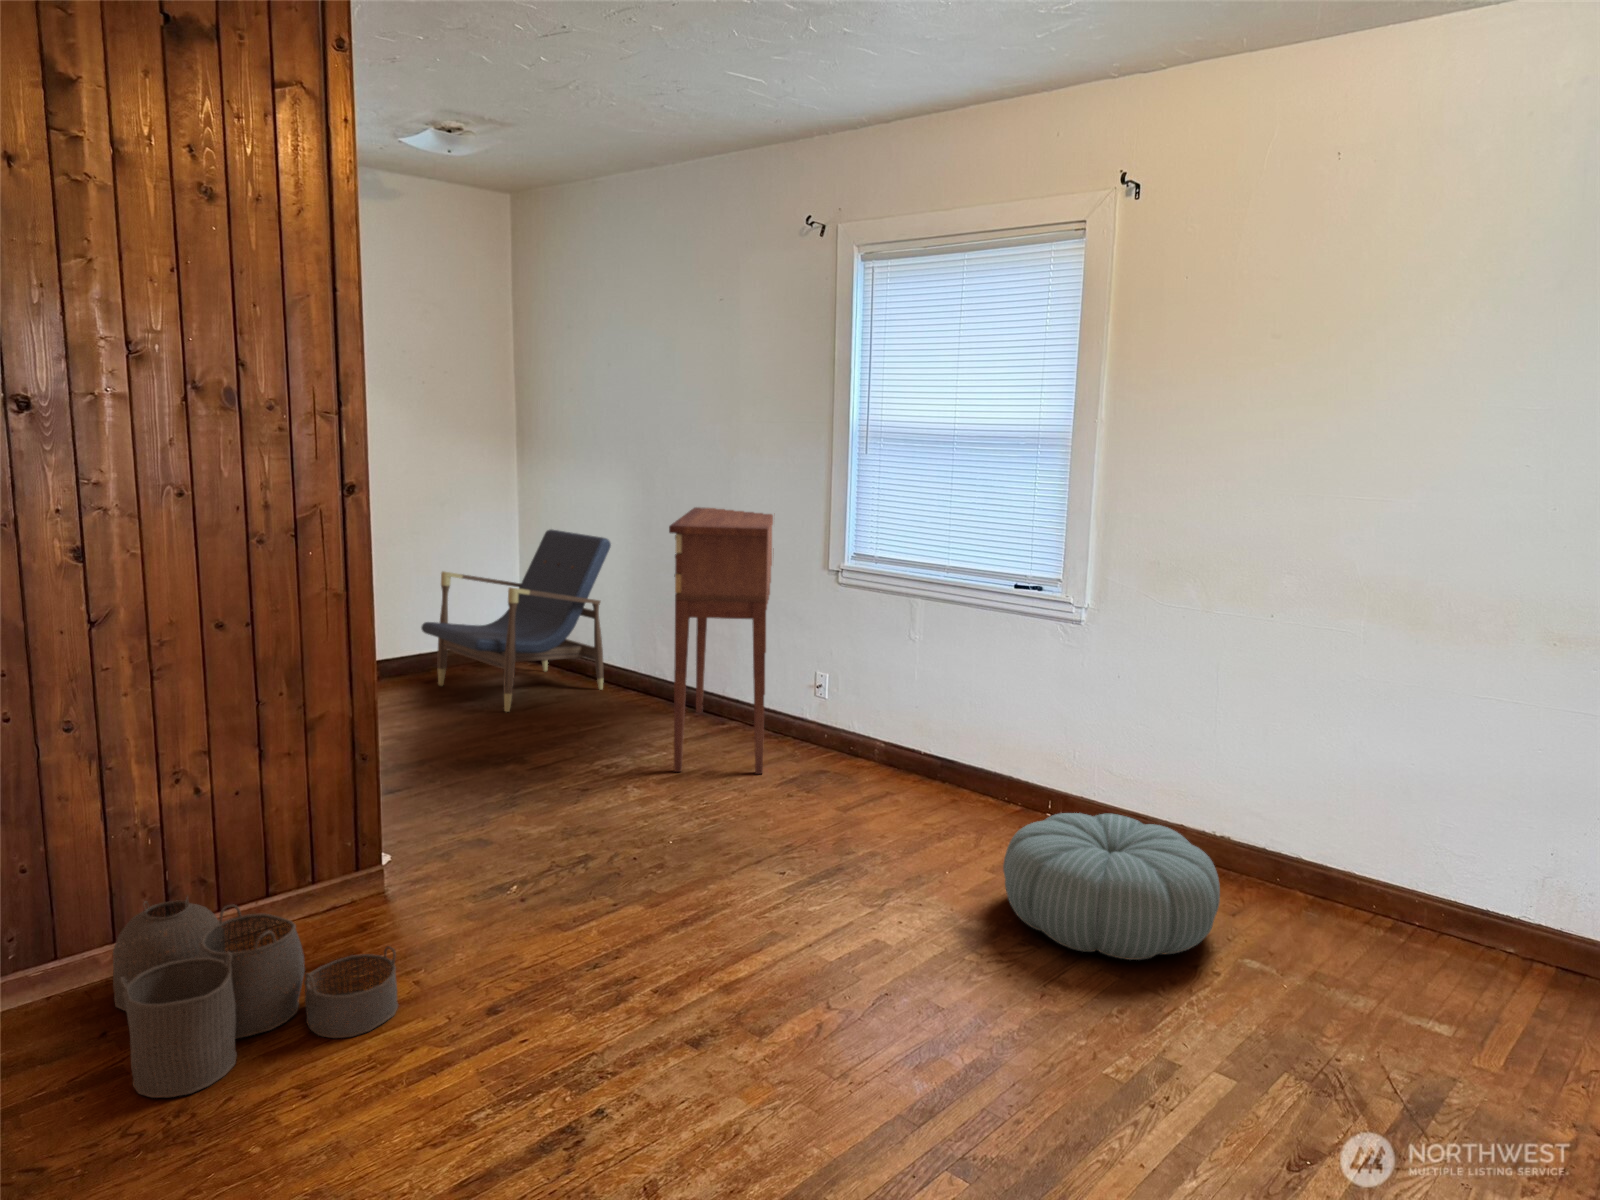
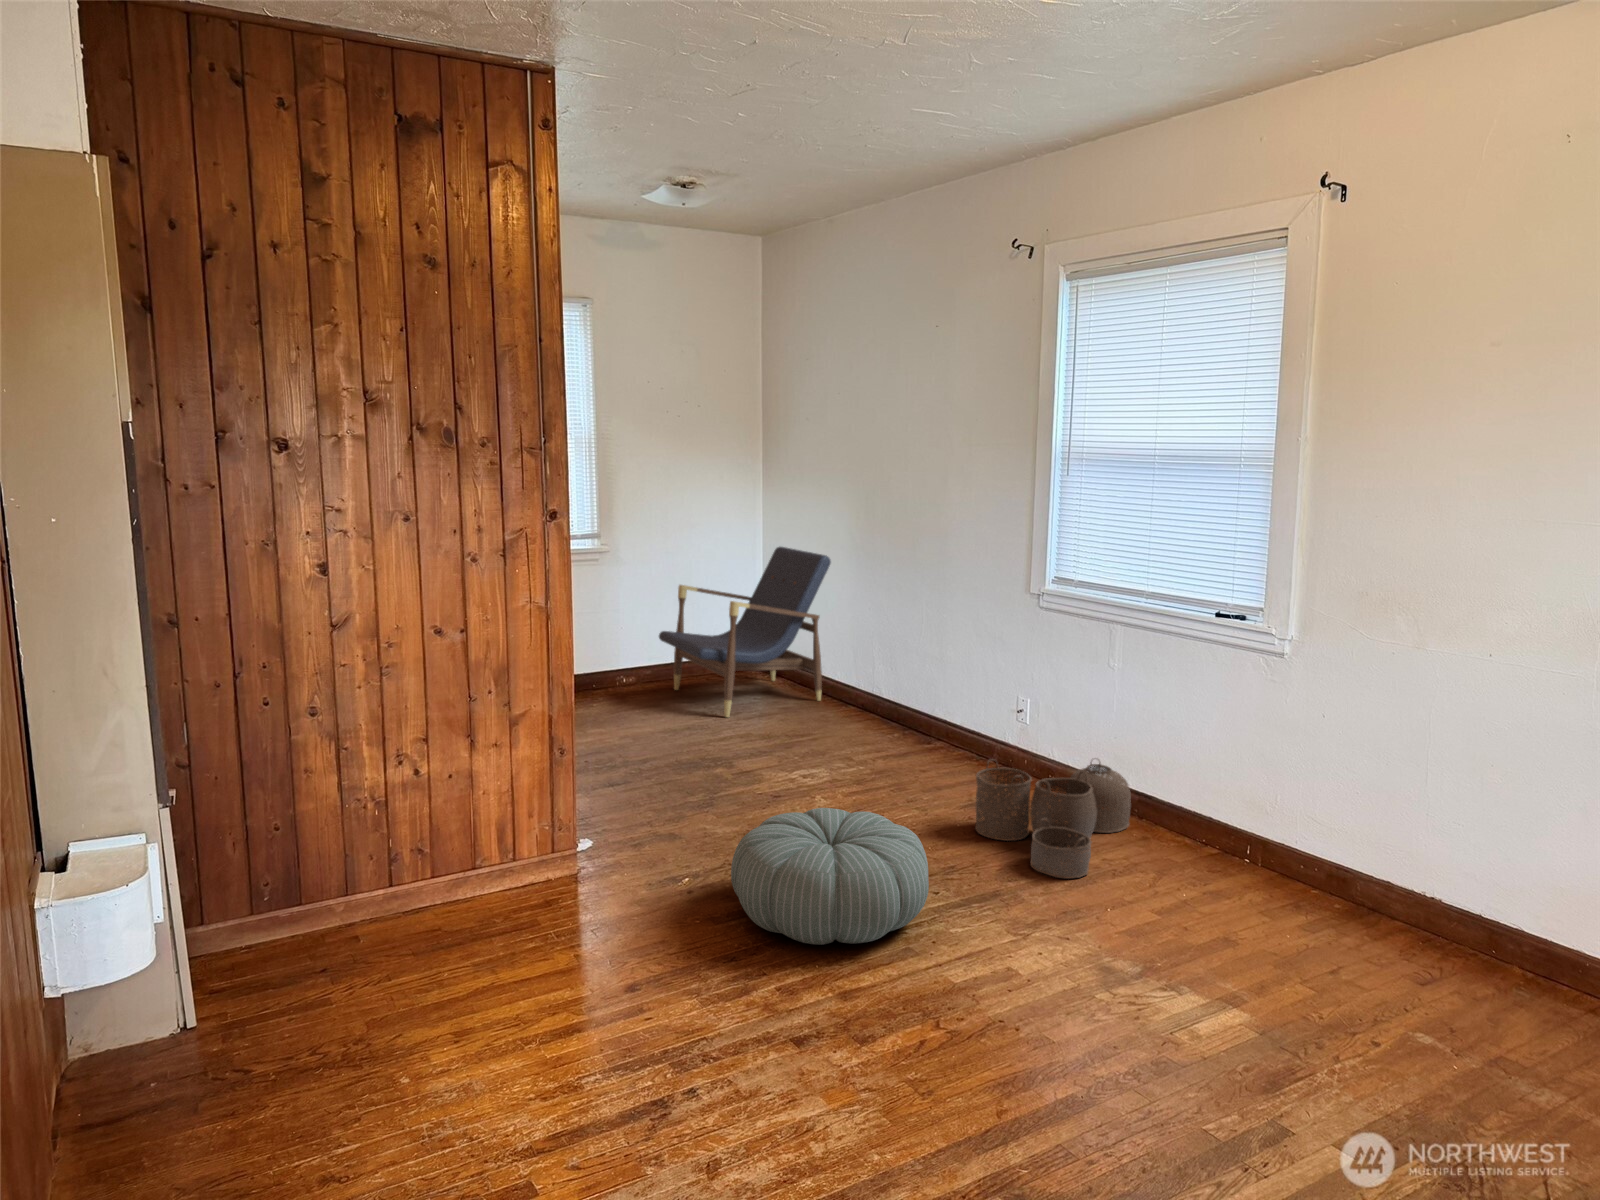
console table: present [669,507,773,774] -> none [859,526,983,793]
pouf: present [1003,813,1220,960] -> present [731,808,929,945]
woven basket: present [113,897,399,1098] -> present [975,759,1131,879]

